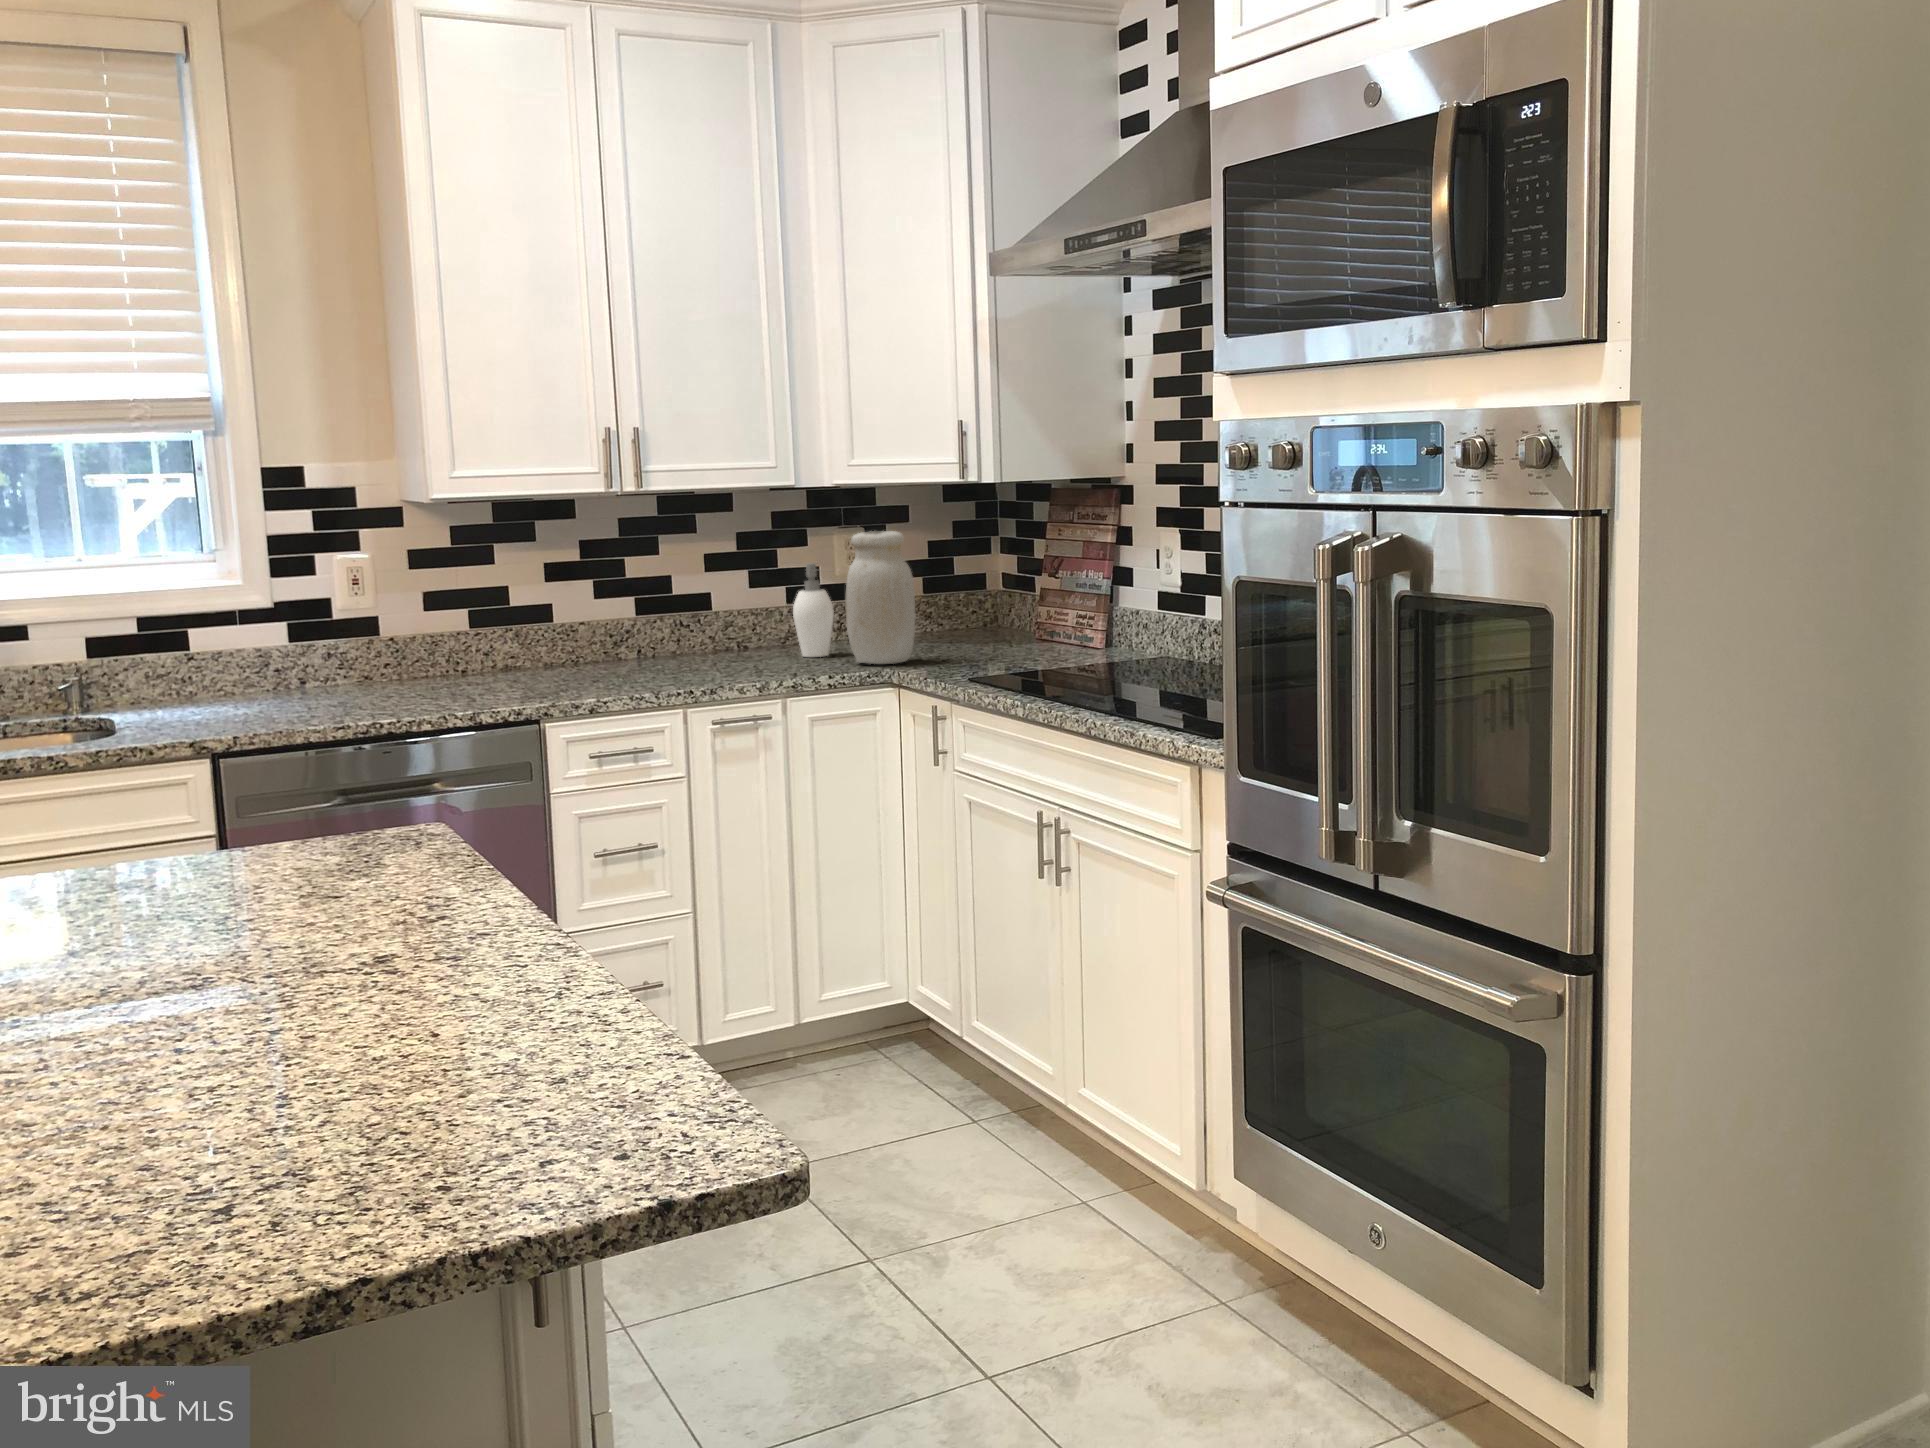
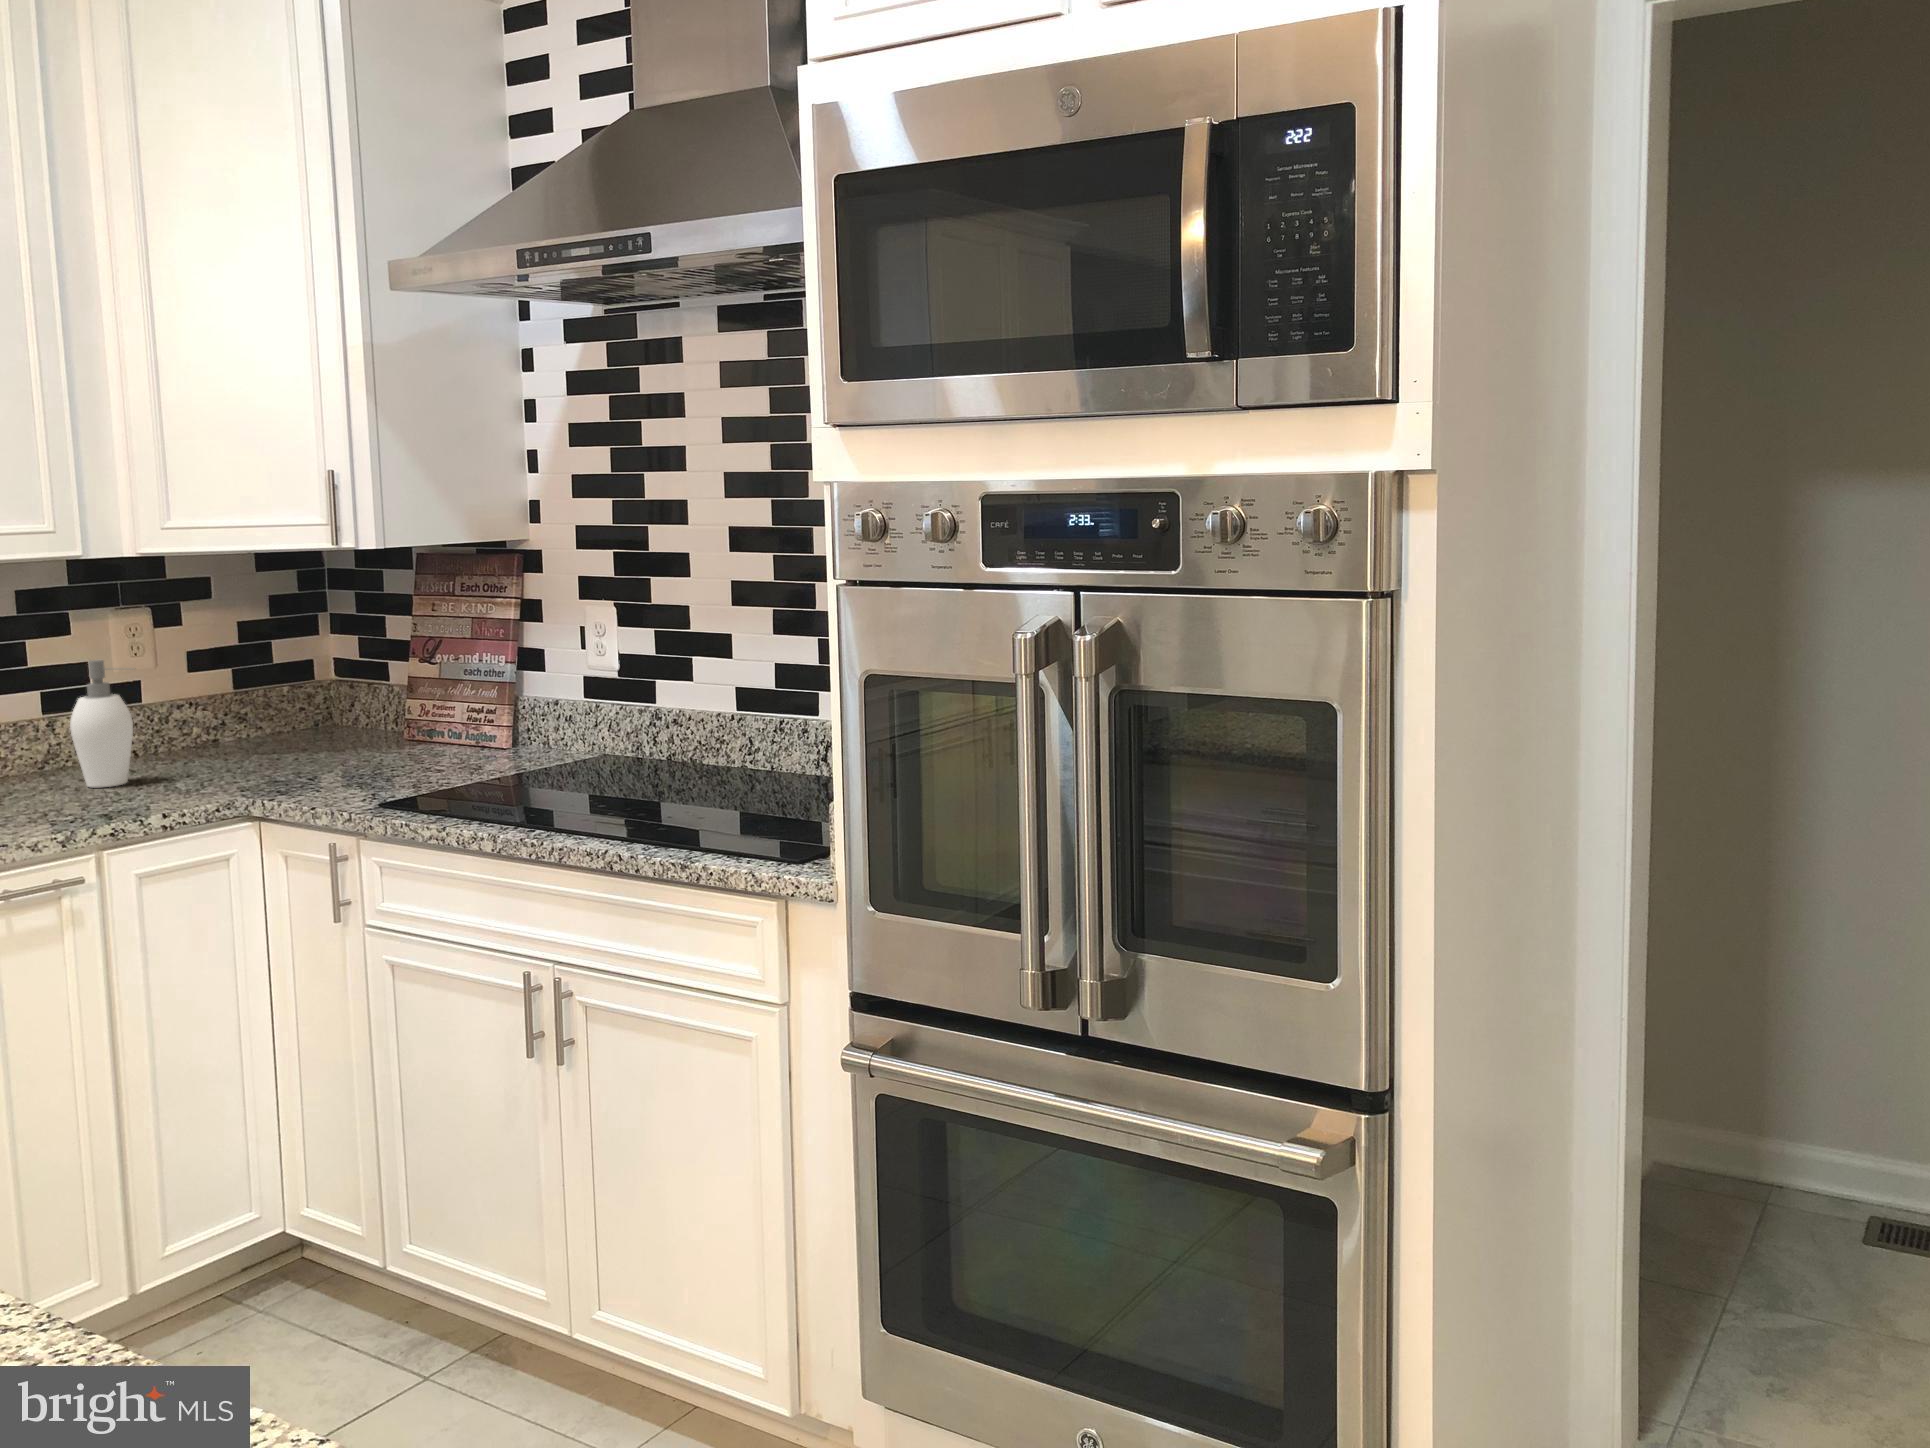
jar: present [846,531,916,664] -> none [166,614,269,792]

